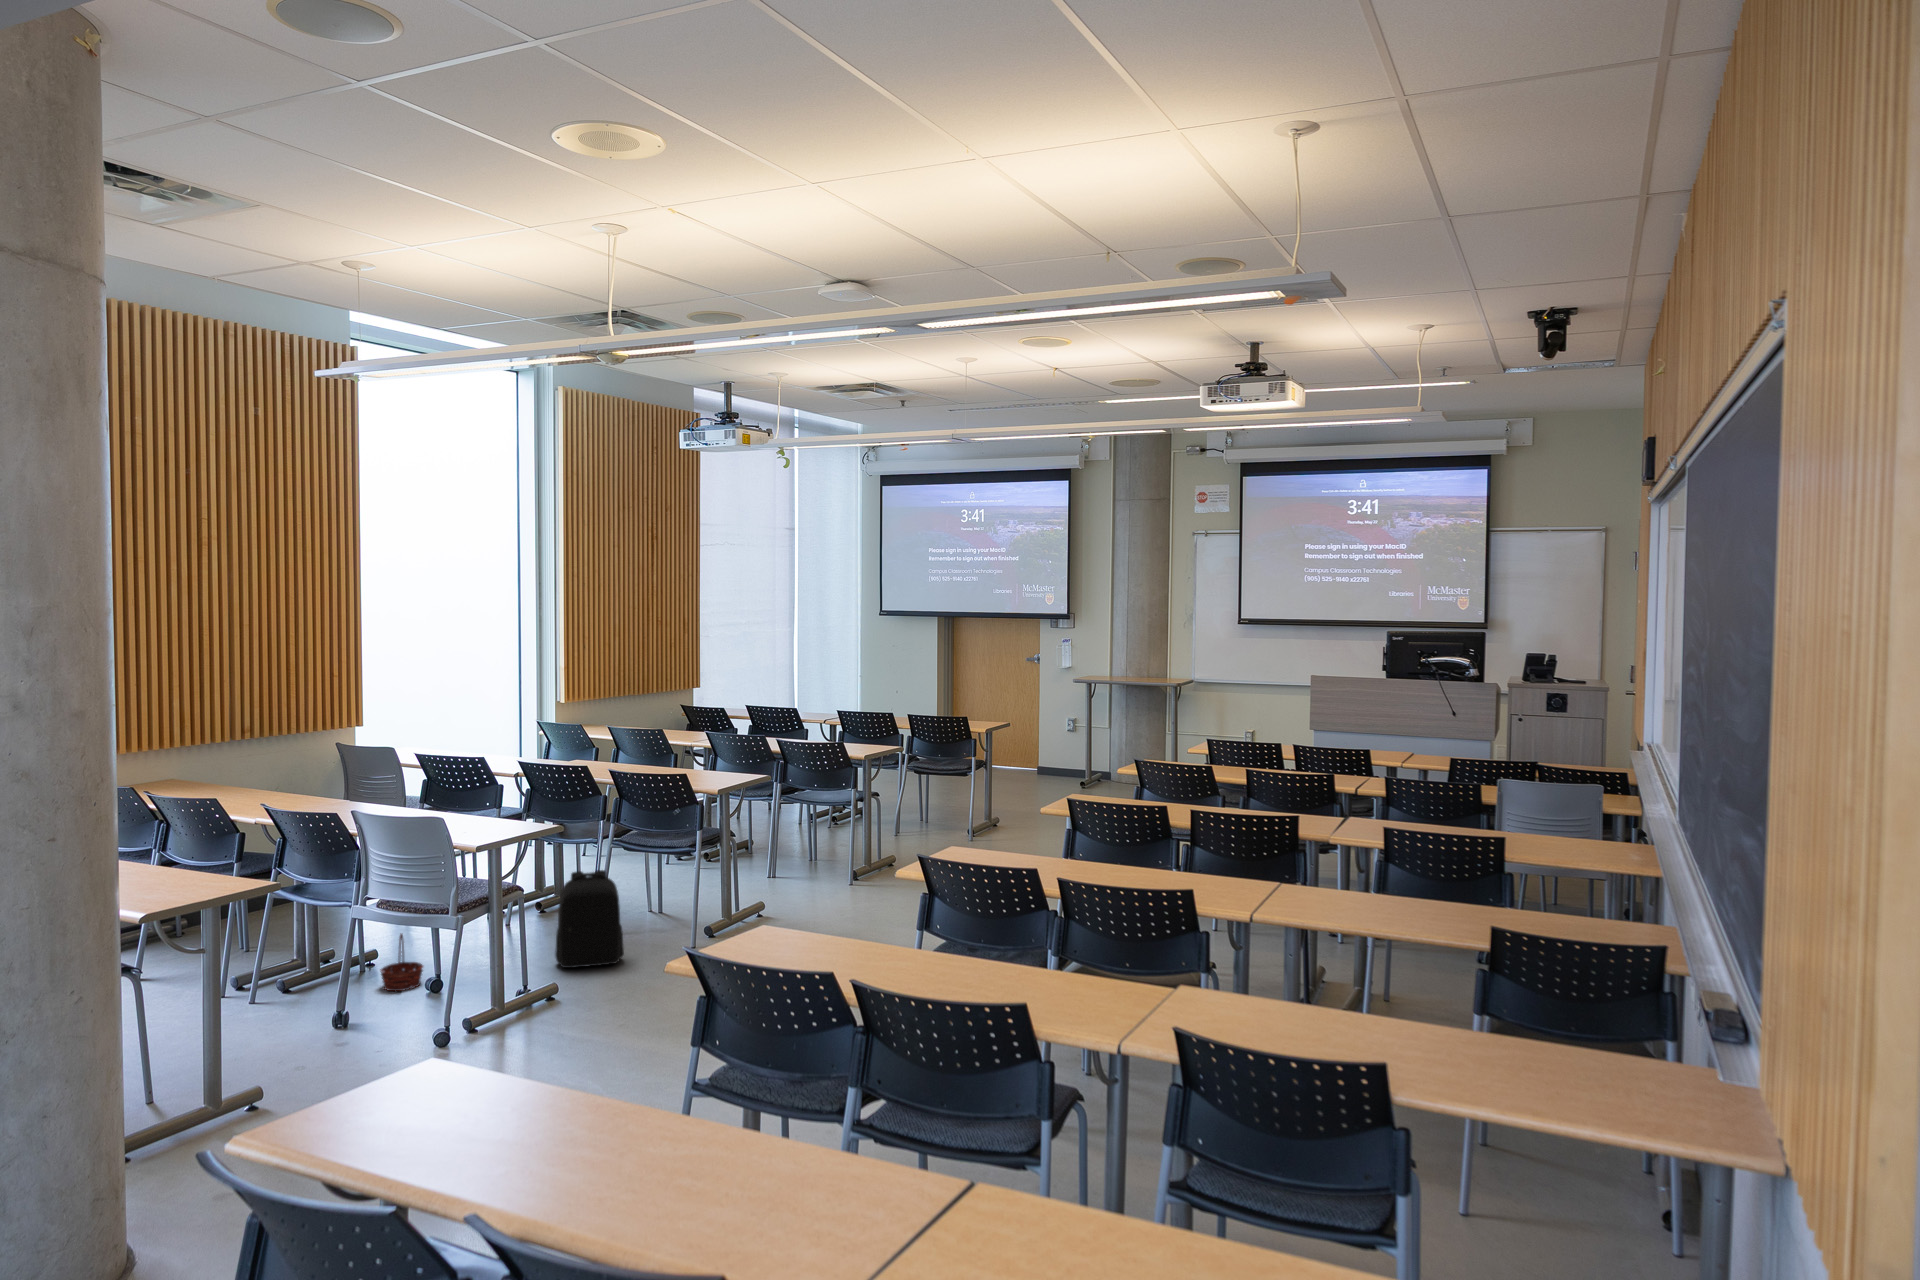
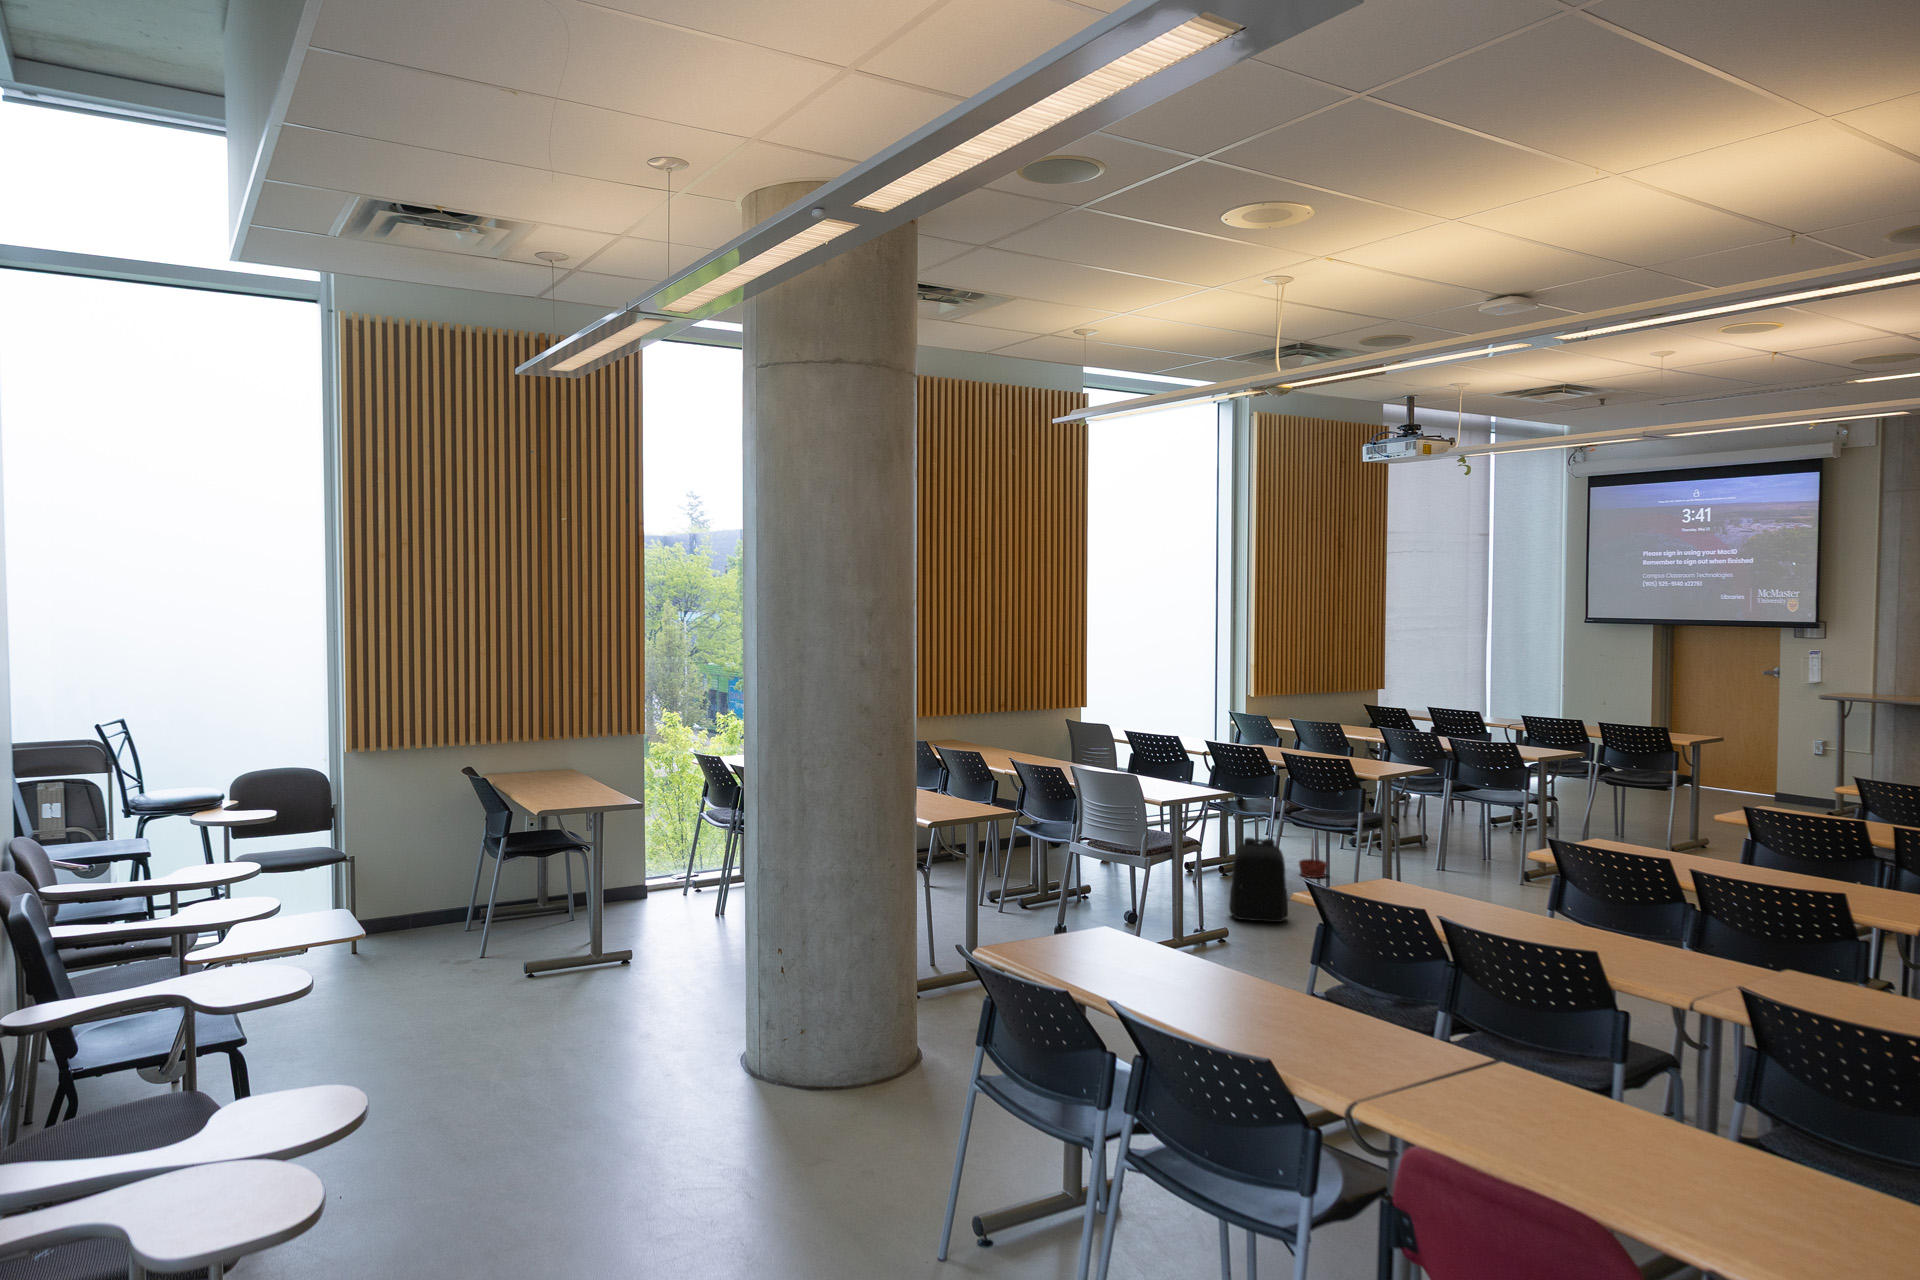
basket: present [380,934,423,991] -> present [1299,839,1327,878]

